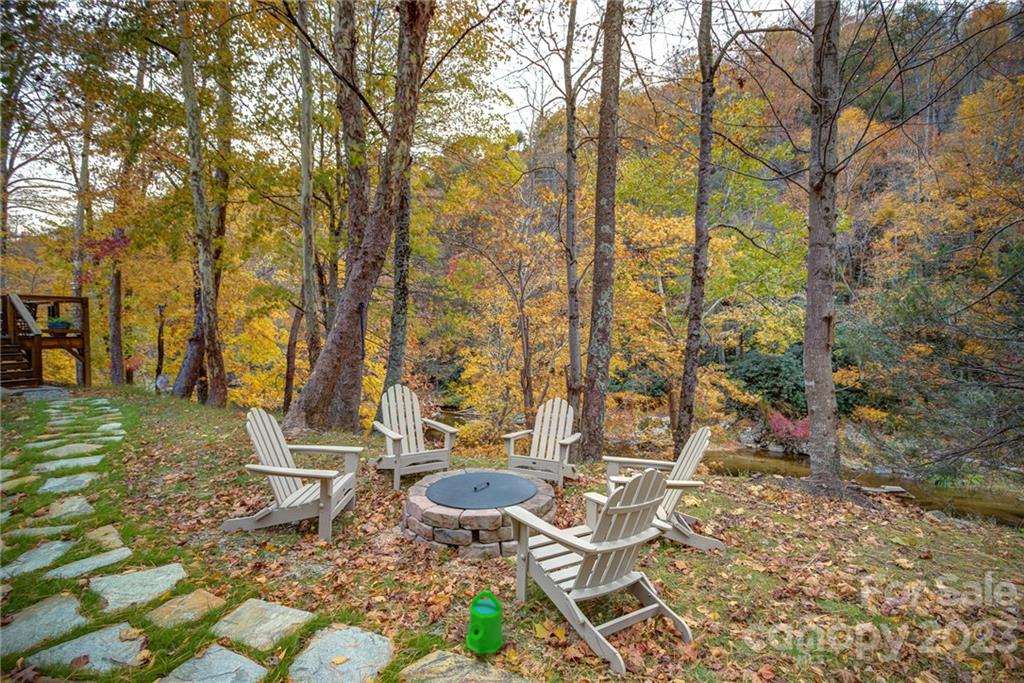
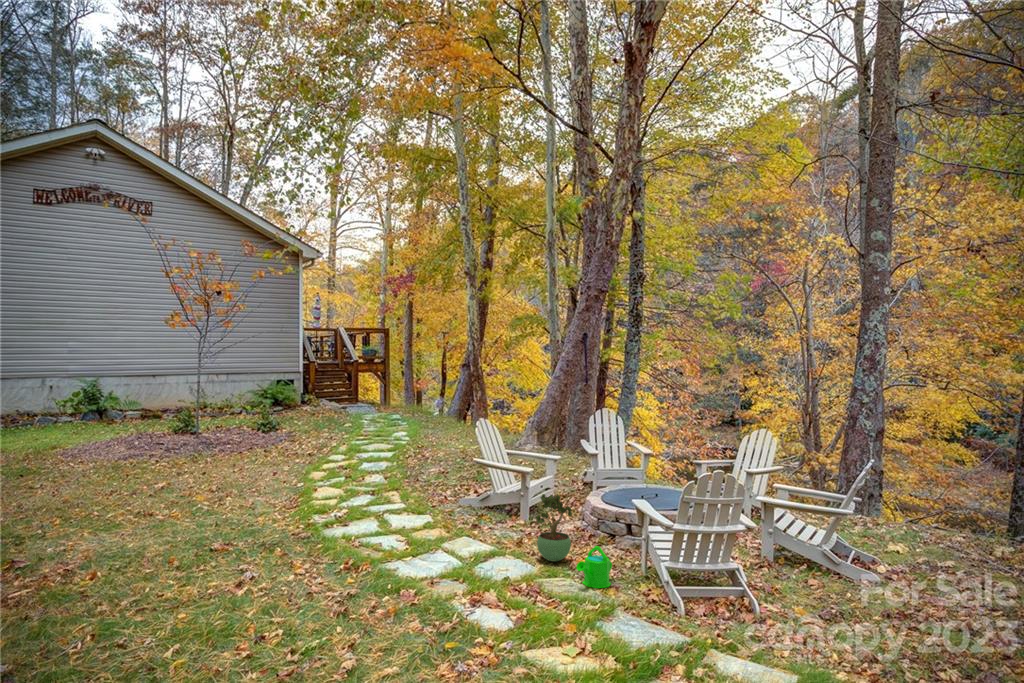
potted plant: none [376,520,436,613] -> present [536,494,572,562]

